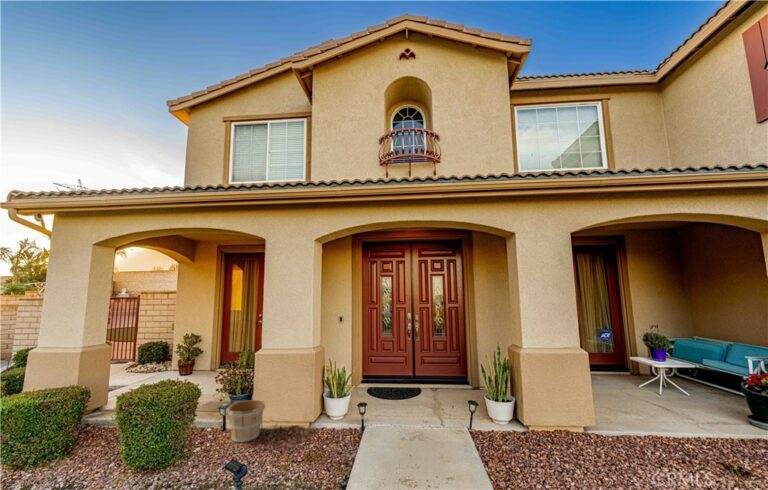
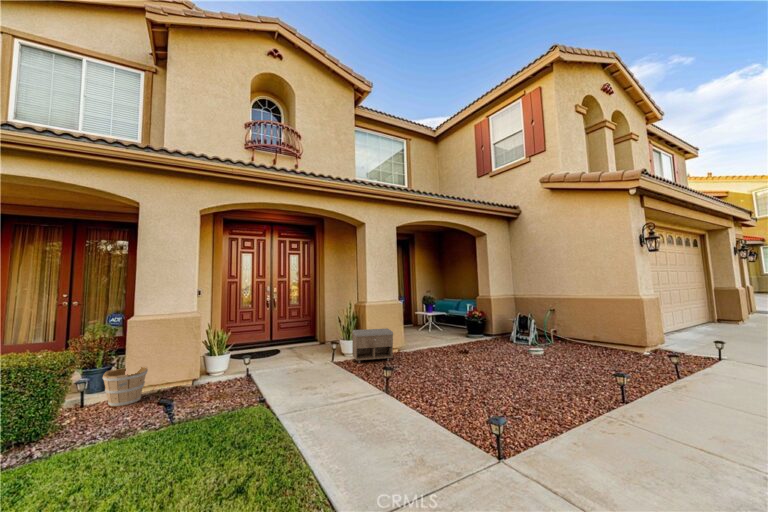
storage bench: none [501,388,567,449] -> present [352,328,393,363]

